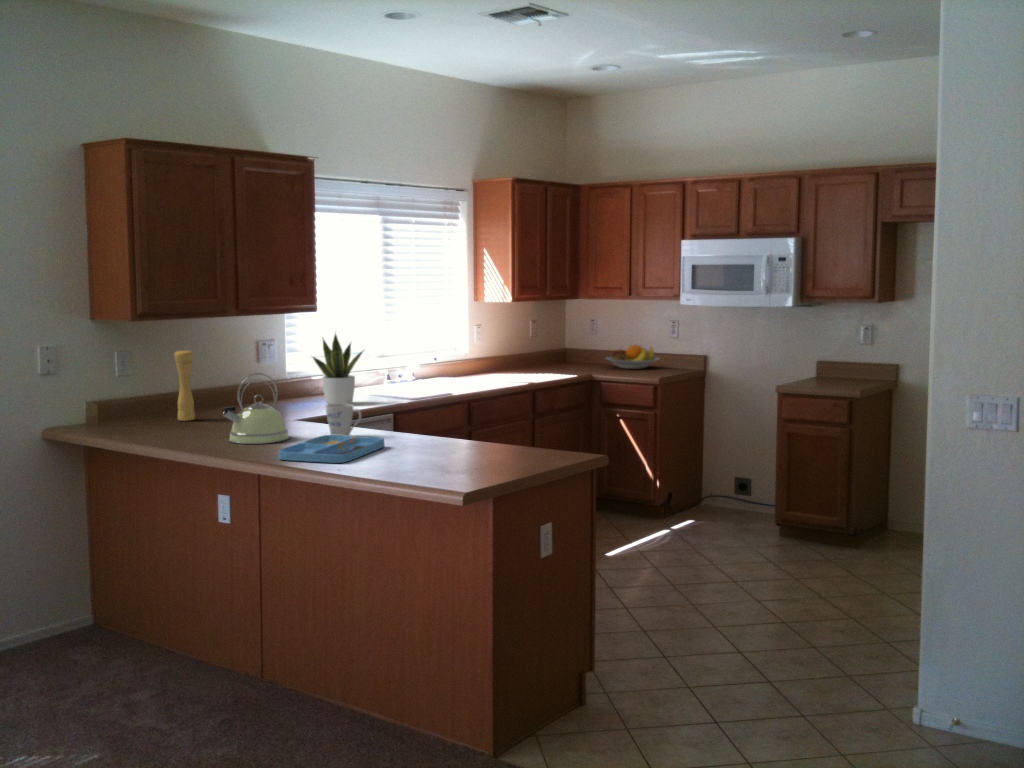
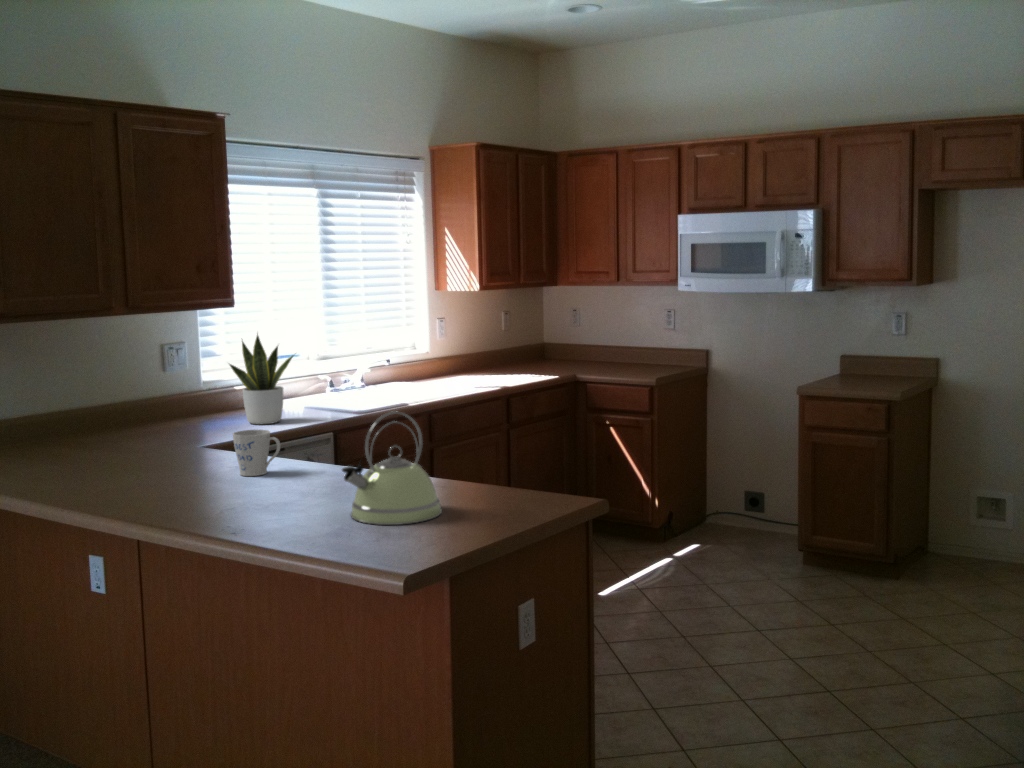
fruit bowl: present [606,345,659,369] -> none [590,339,653,367]
pepper mill: present [174,350,195,421] -> none [43,360,73,451]
kettle: present [222,373,289,444] -> present [342,412,442,525]
tray: present [279,435,385,463] -> none [159,474,308,520]

